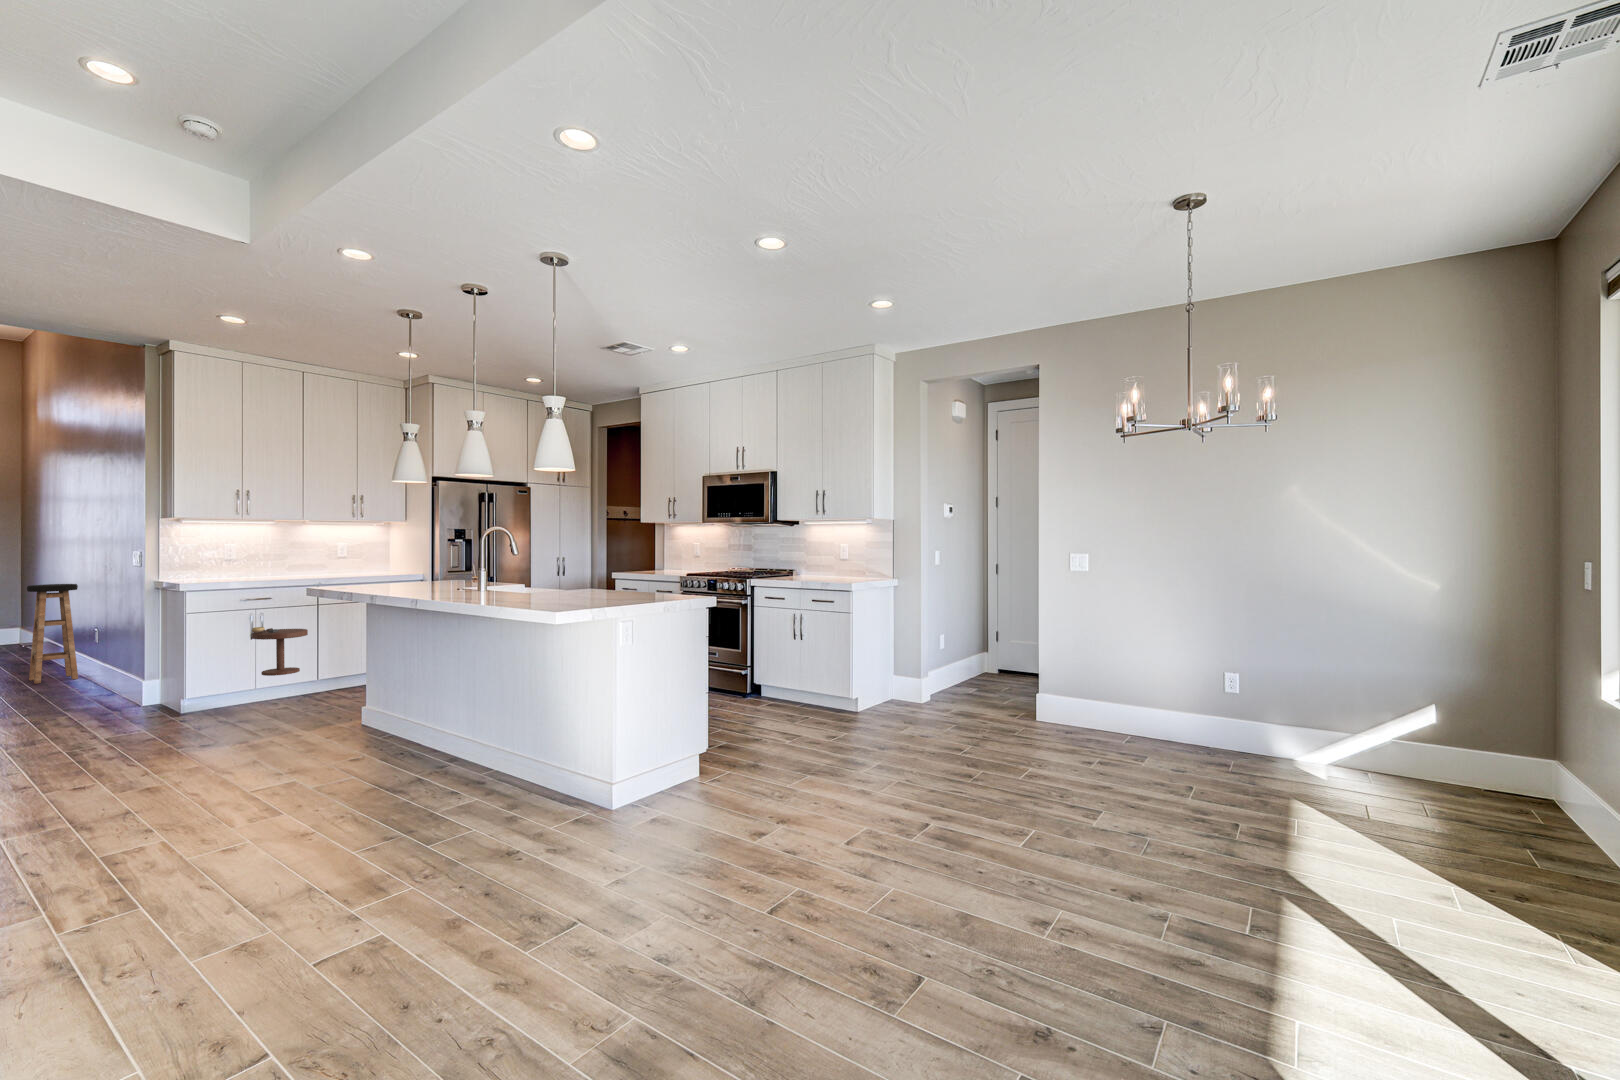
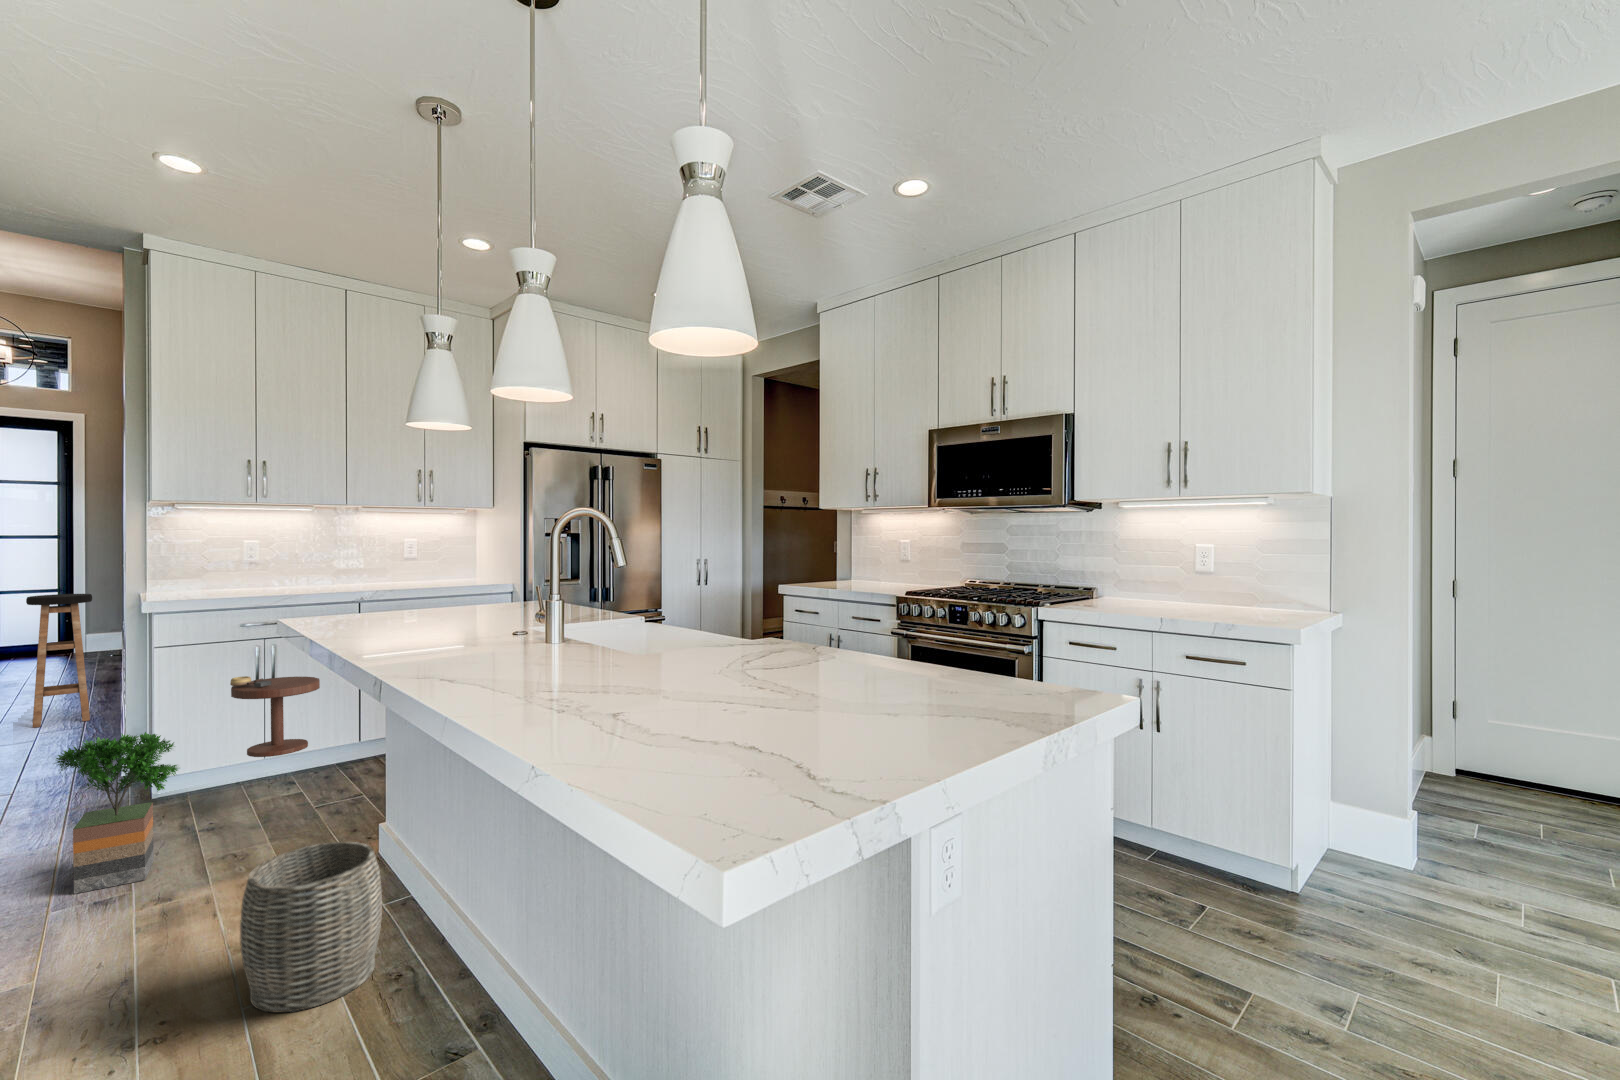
potted tree: none [165,655,238,743] -> present [56,732,178,894]
woven basket: none [319,695,386,765] -> present [240,842,382,1012]

